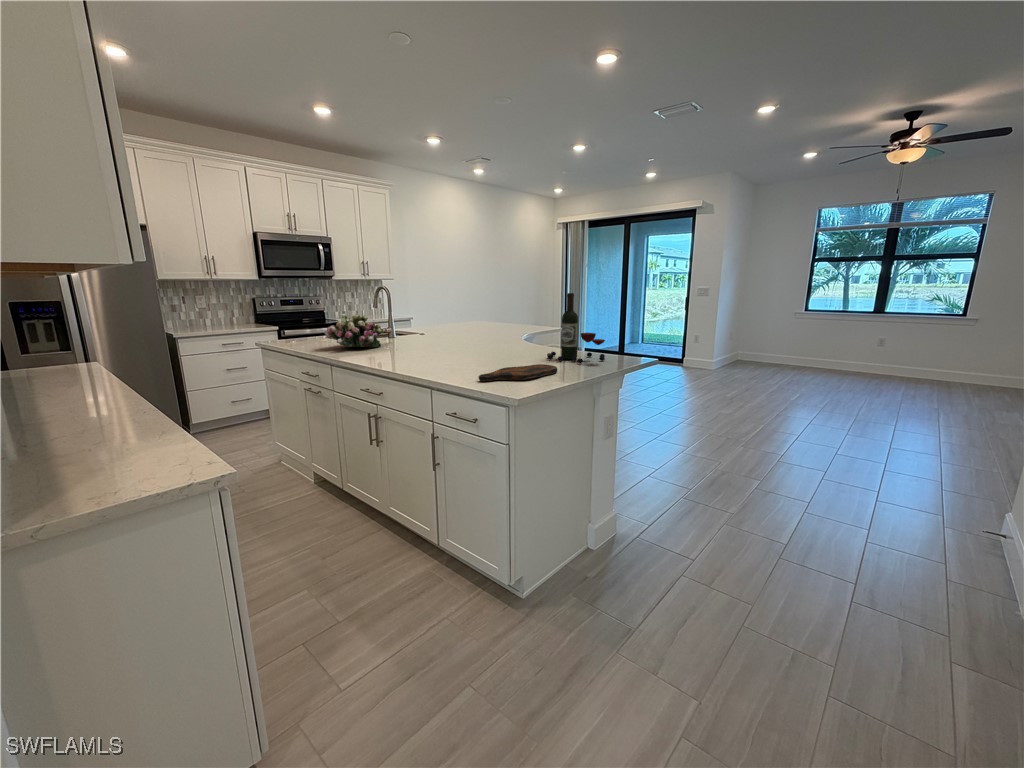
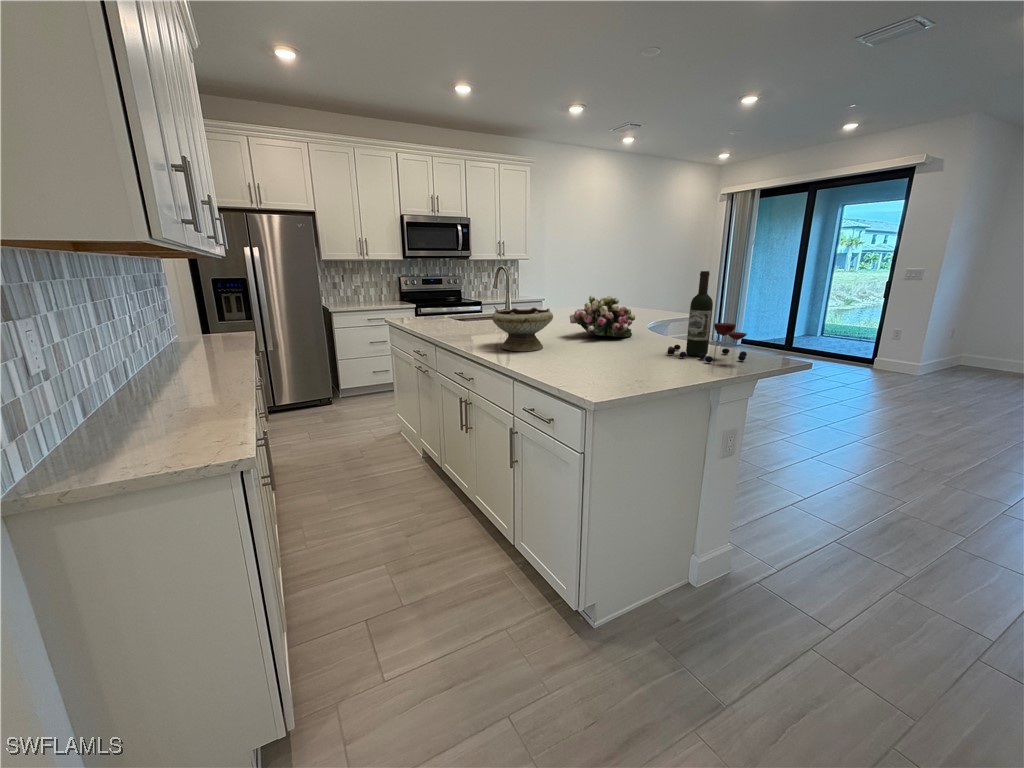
flower arrangement: present [325,314,382,347] -> present [570,295,635,337]
bowl: none [396,325,451,364] -> present [492,307,553,351]
cutting board: present [479,364,557,381] -> none [565,361,672,380]

